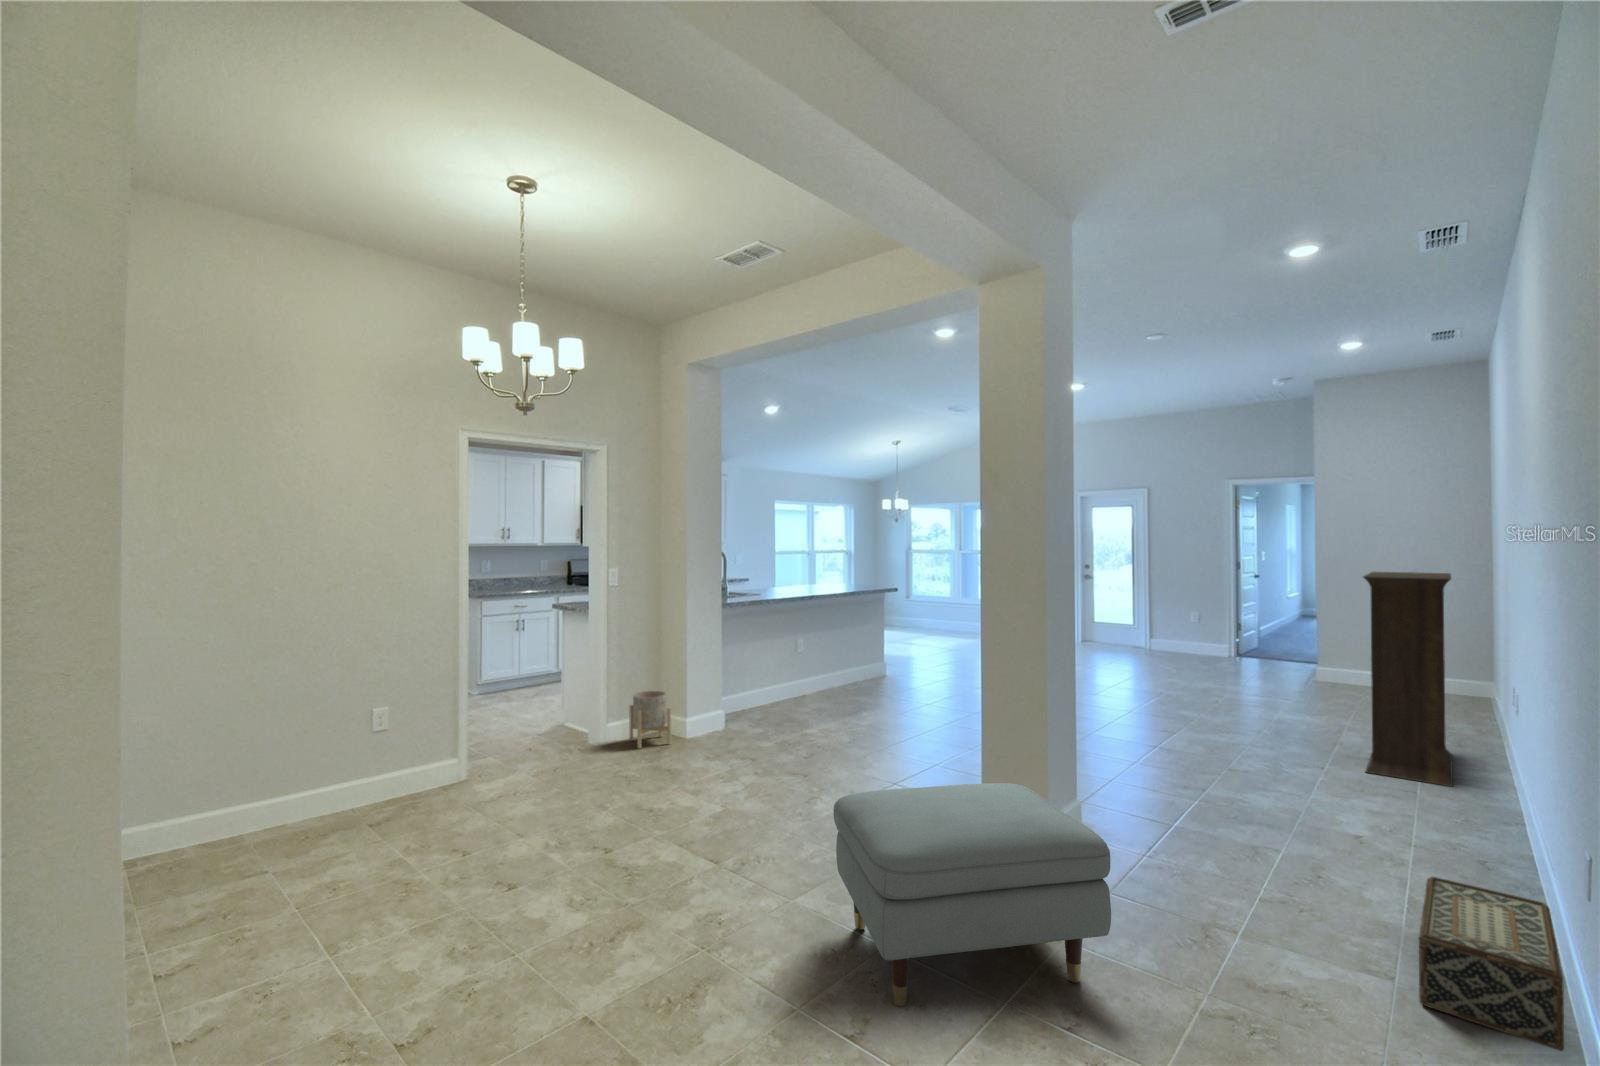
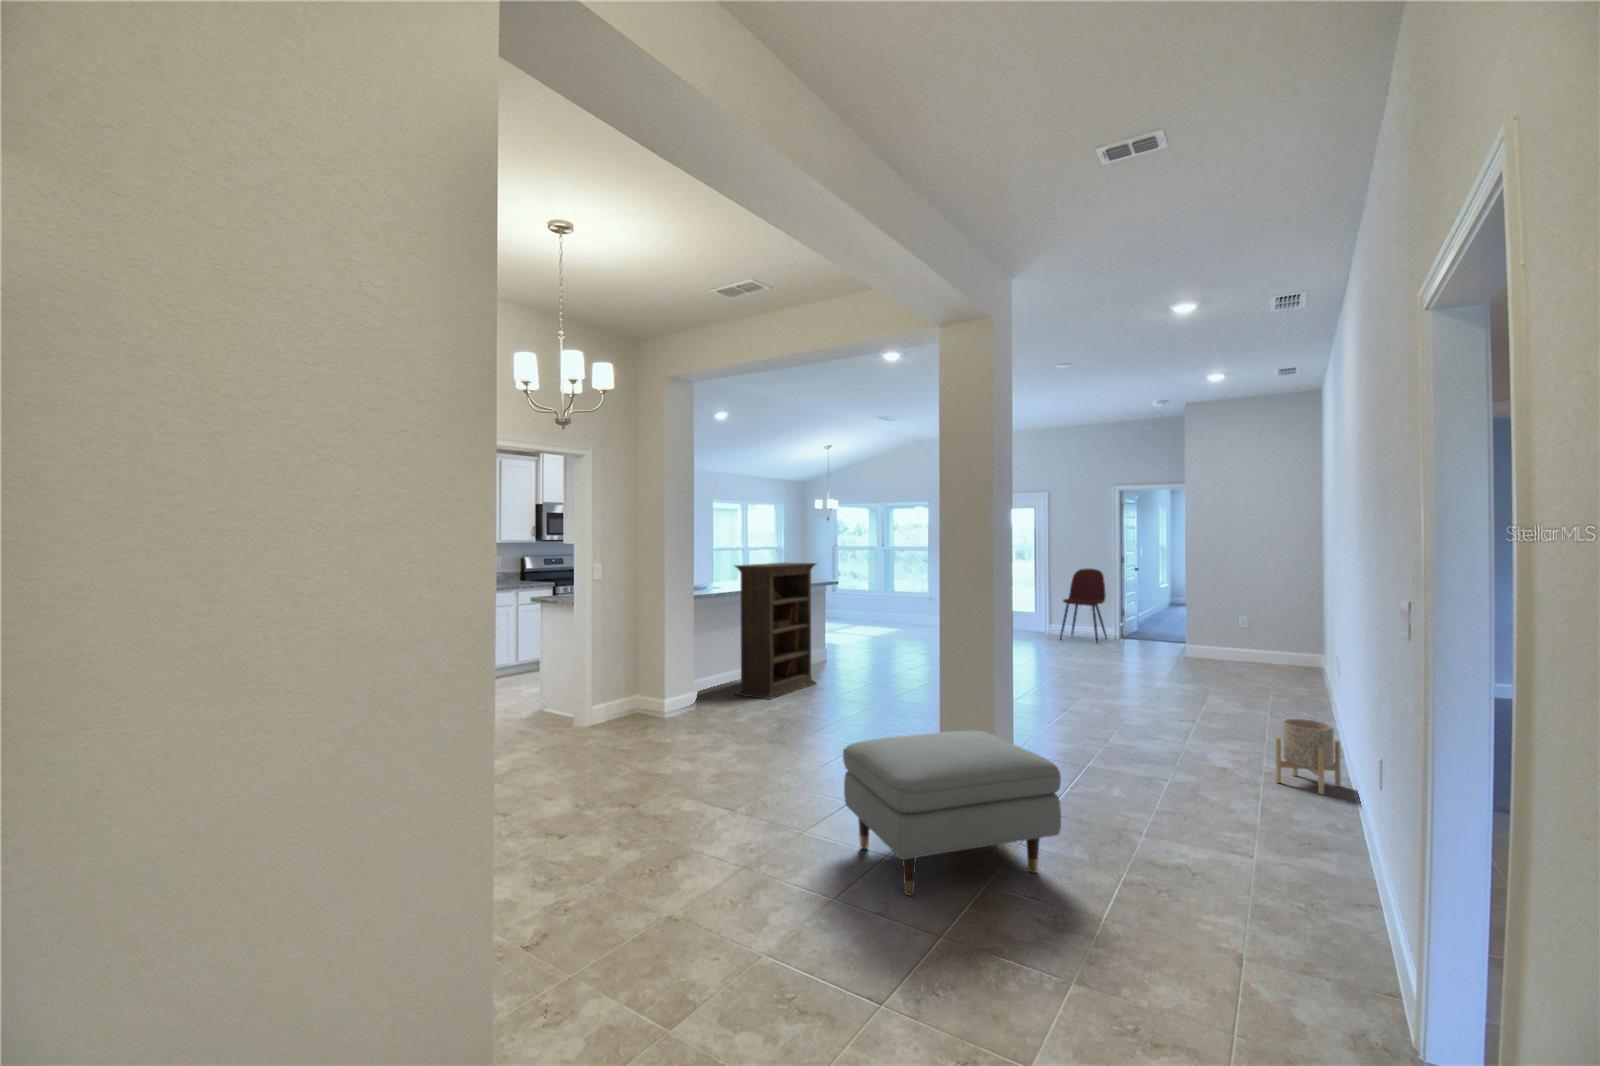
bookcase: present [1363,572,1453,787] -> present [735,562,816,700]
dining chair: none [1160,575,1219,662] -> present [1060,569,1107,642]
planter: present [629,691,671,749] -> present [1275,719,1341,794]
woven basket: present [1419,877,1564,1051] -> none [1270,786,1361,891]

